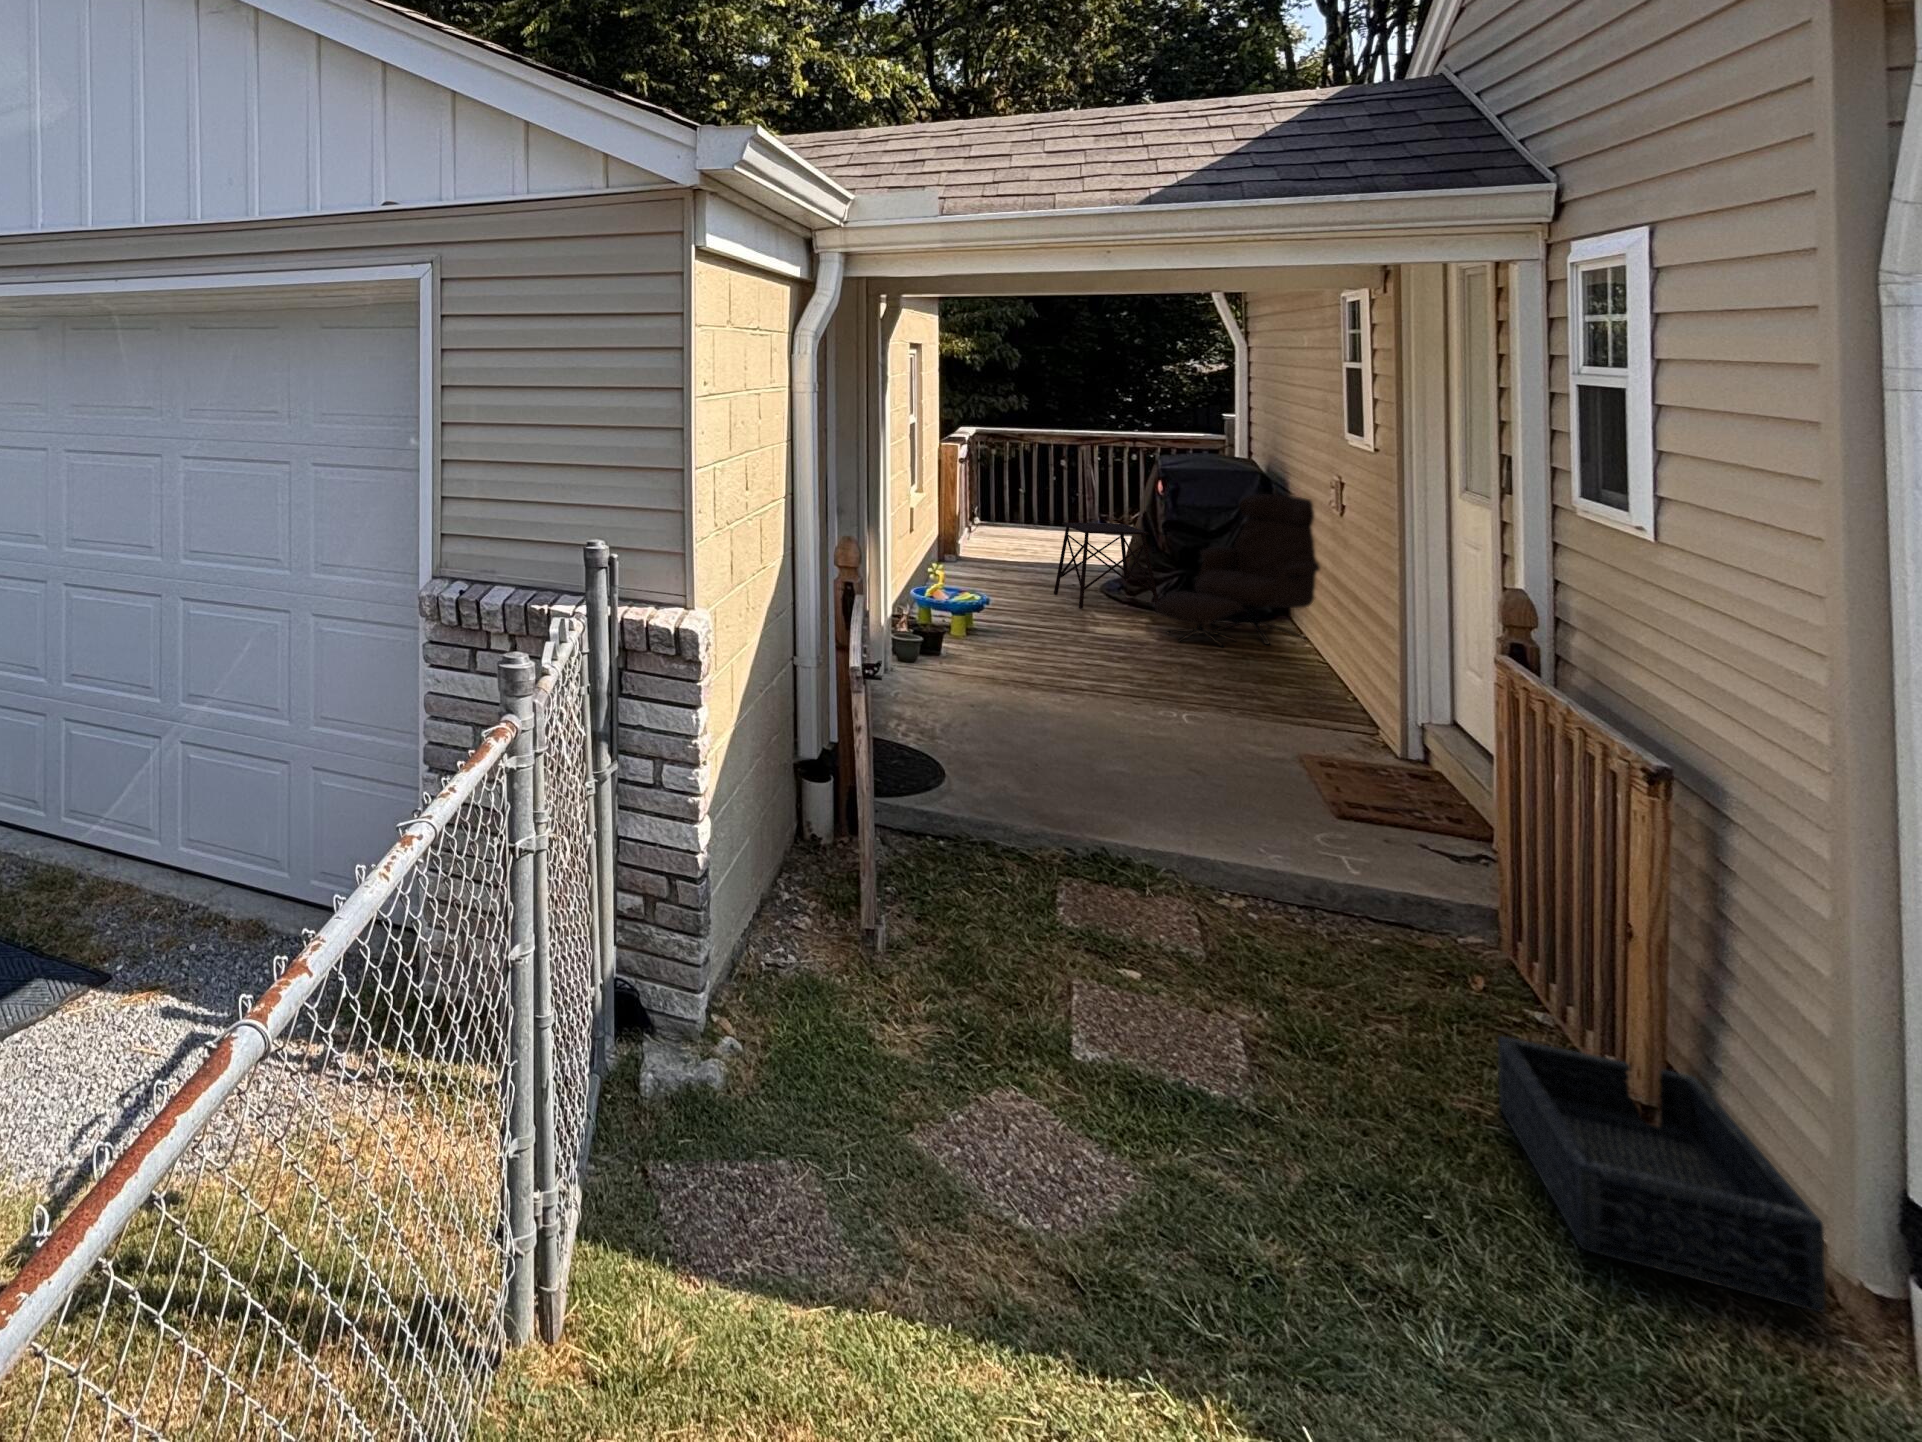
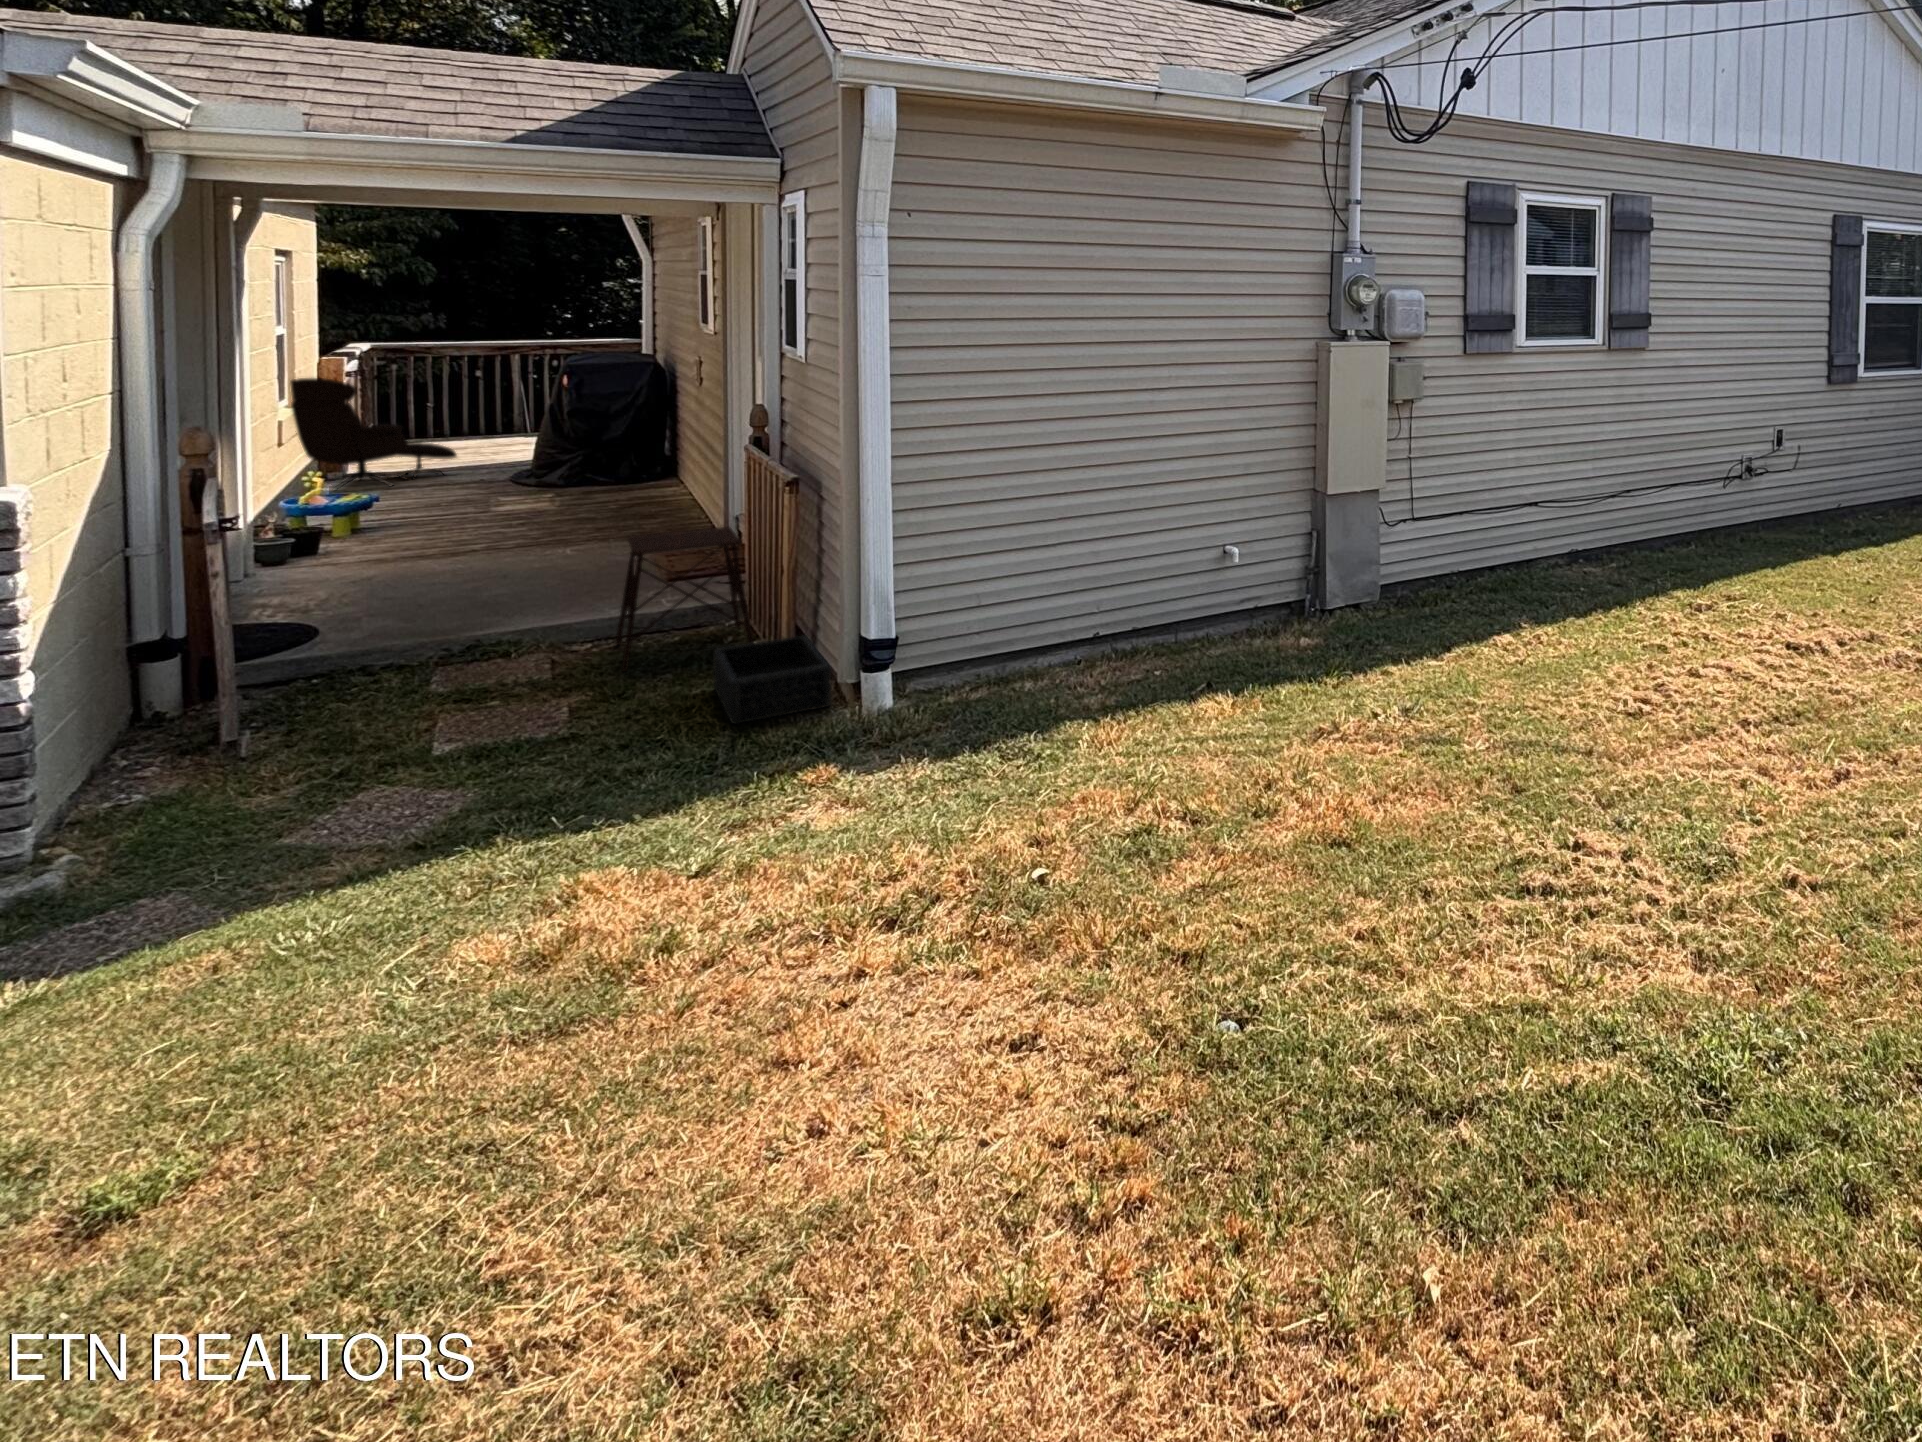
lounge chair: present [1155,494,1320,646] -> present [290,378,457,490]
side table: present [1054,522,1158,609] -> present [615,527,754,672]

